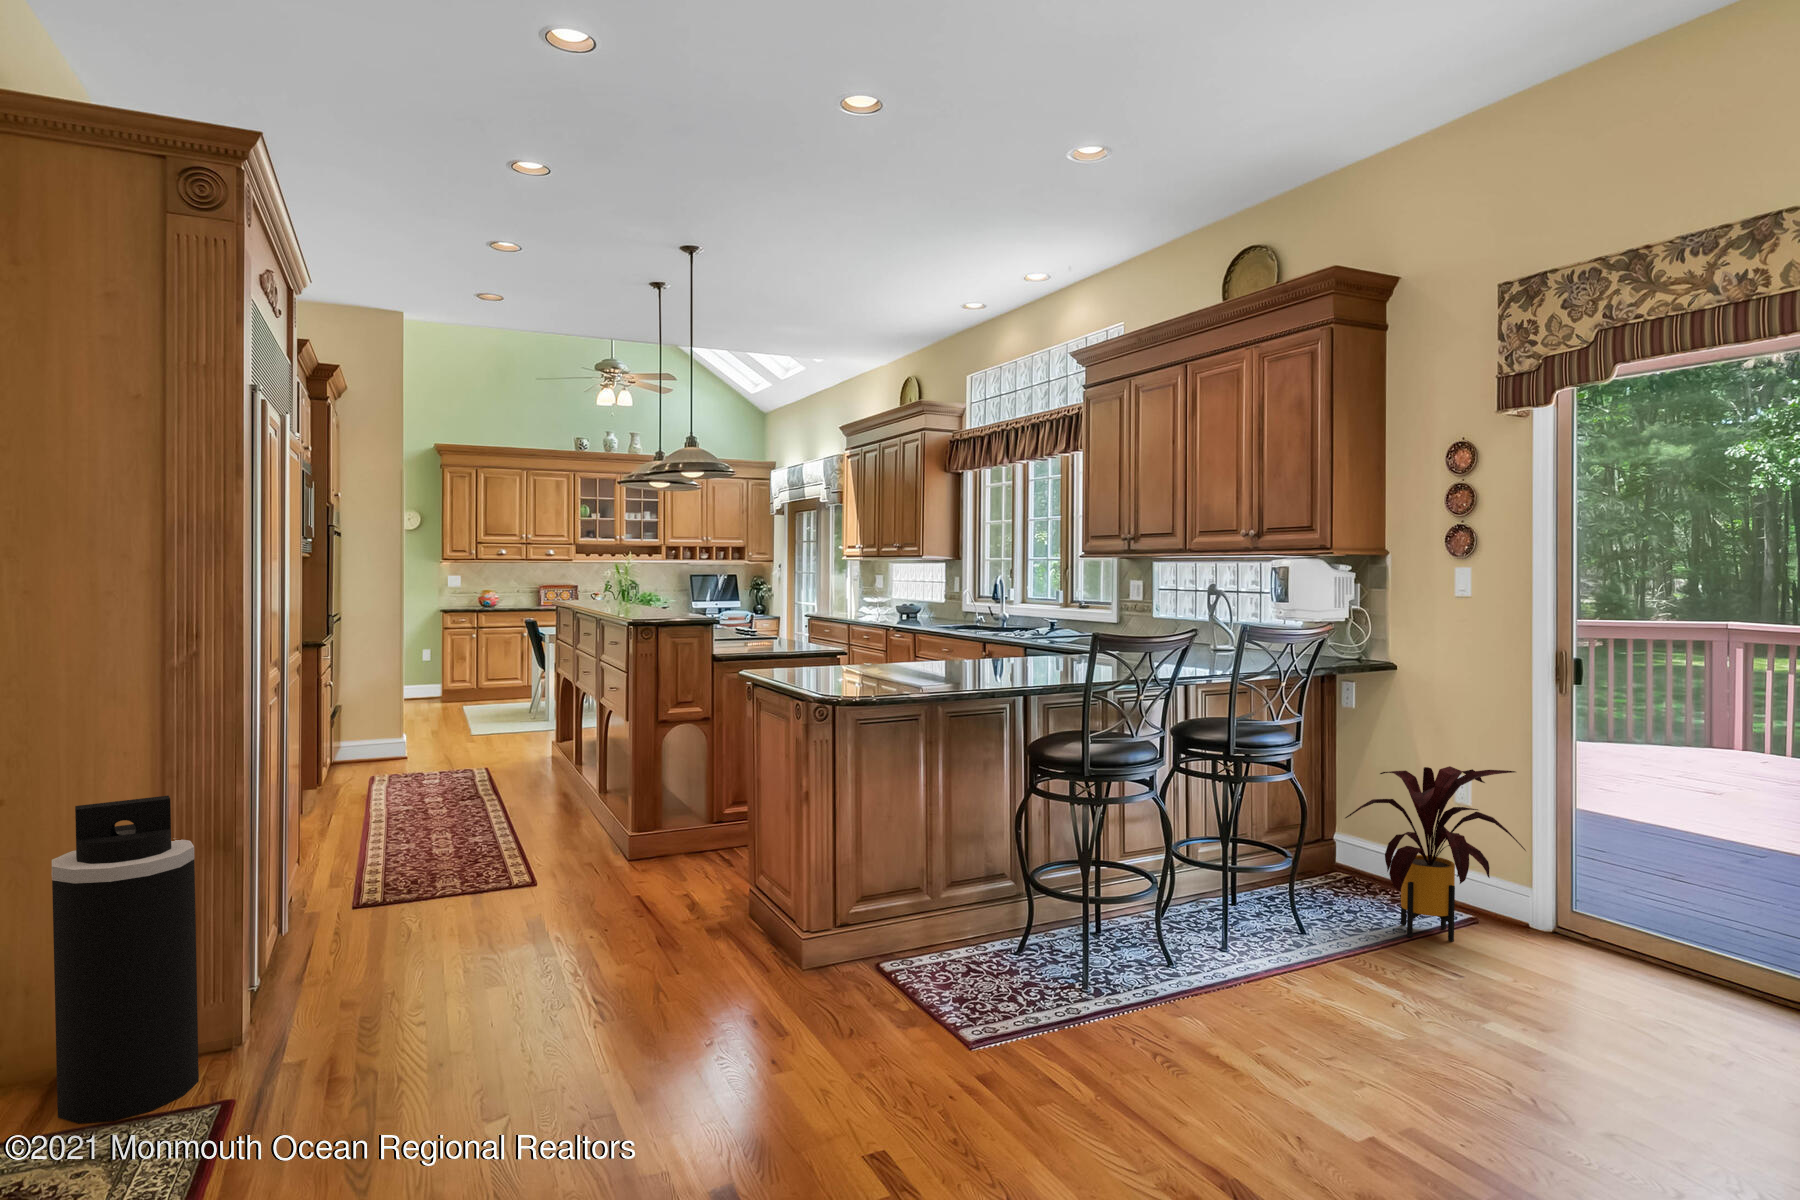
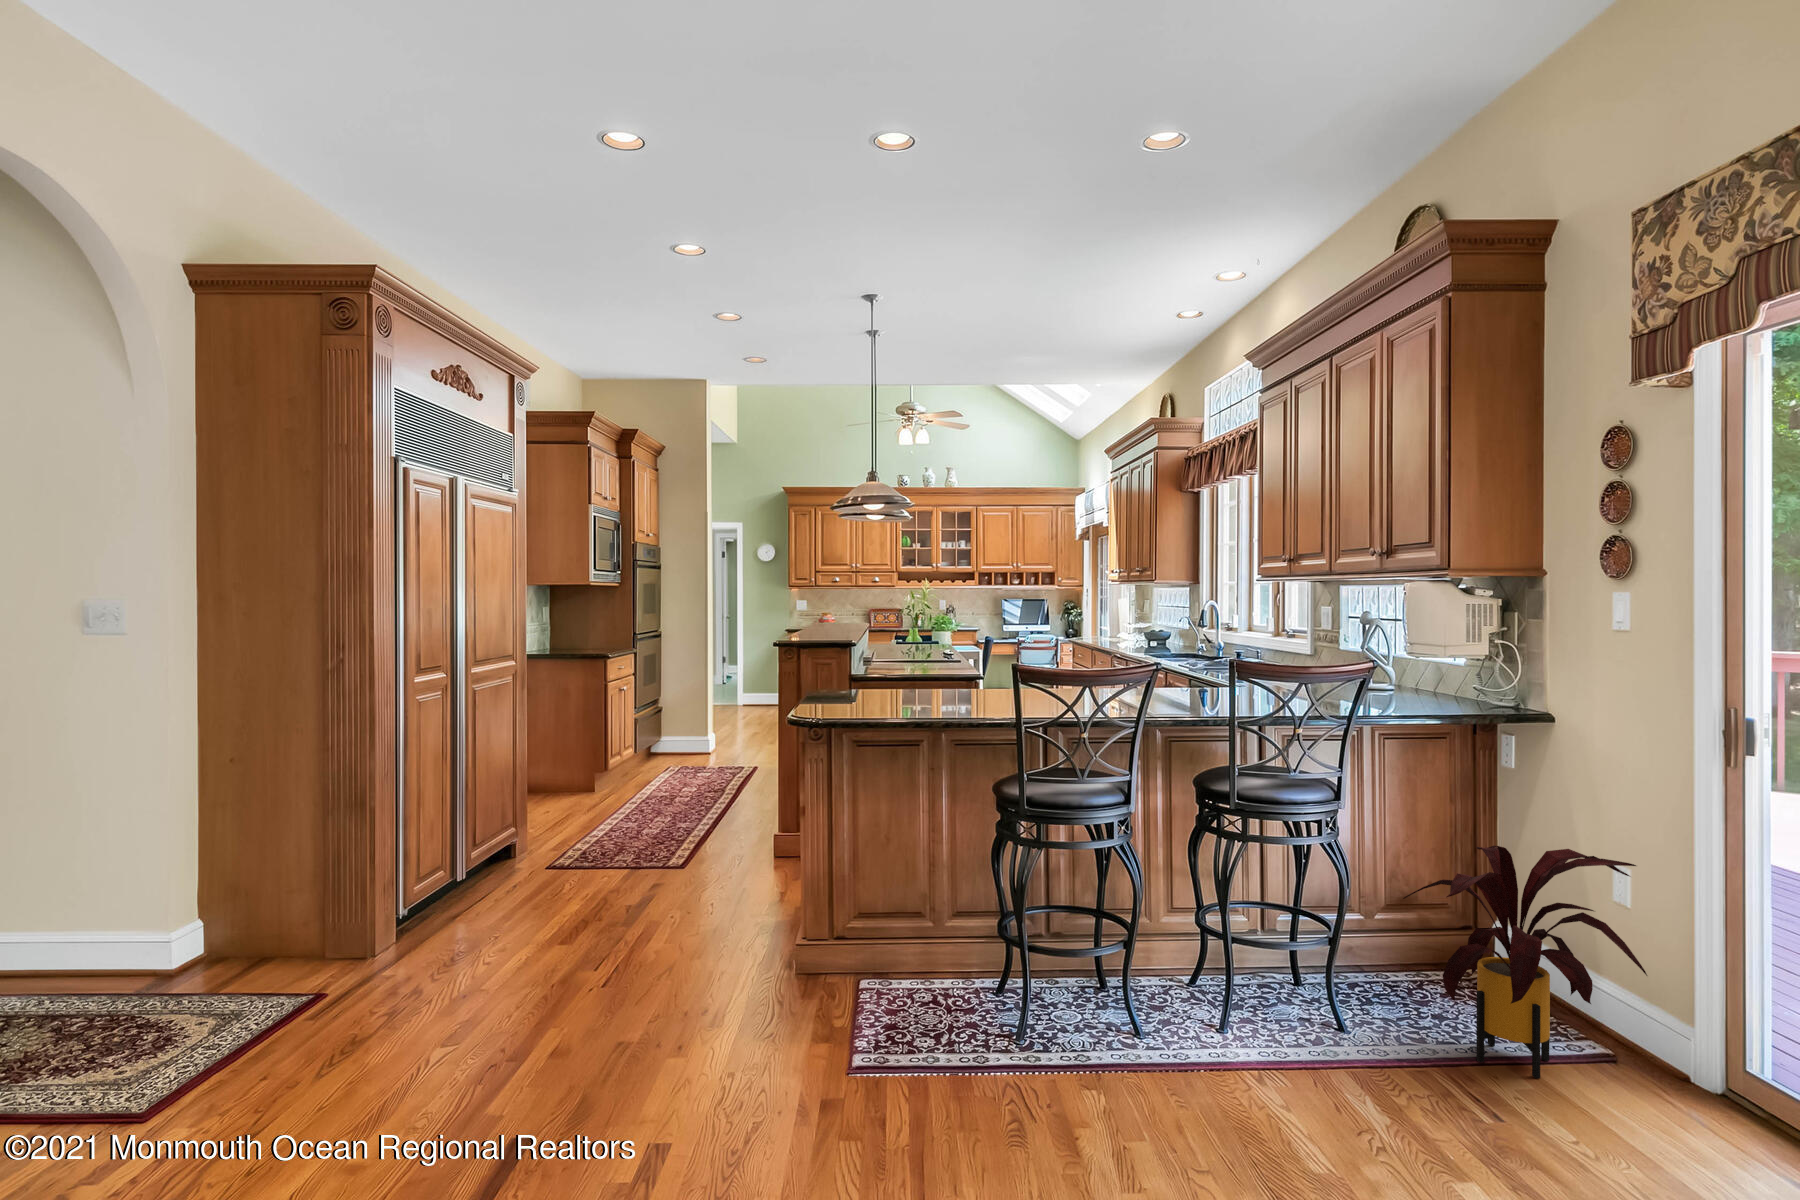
trash can: present [52,796,199,1124] -> none [195,763,298,997]

